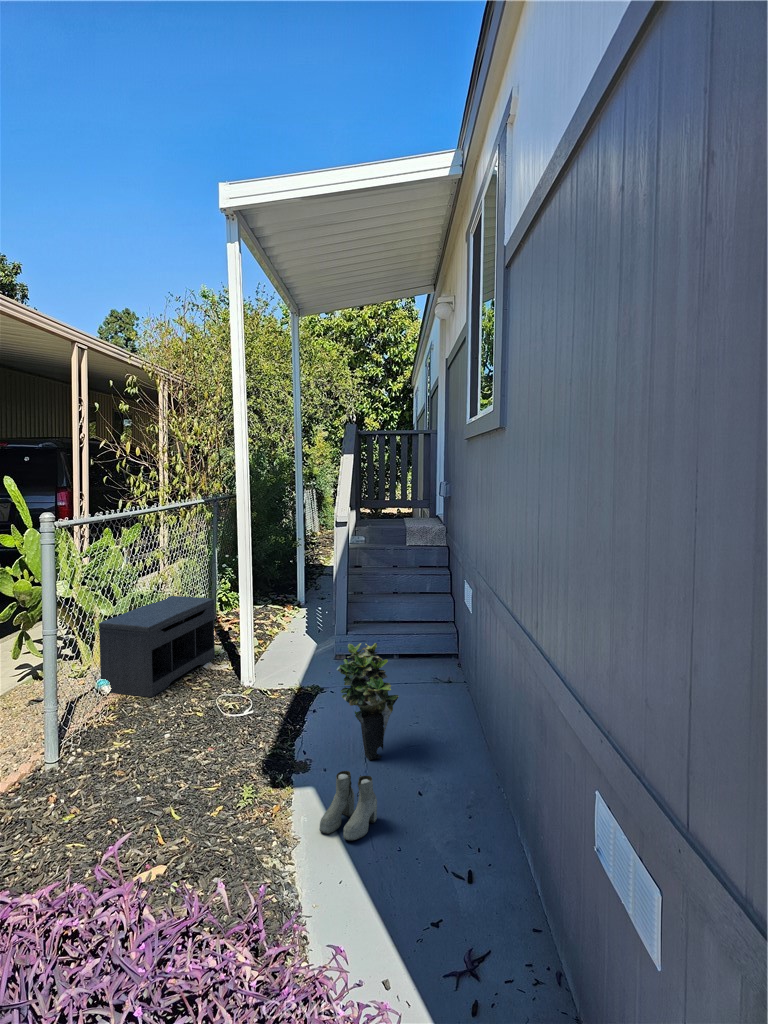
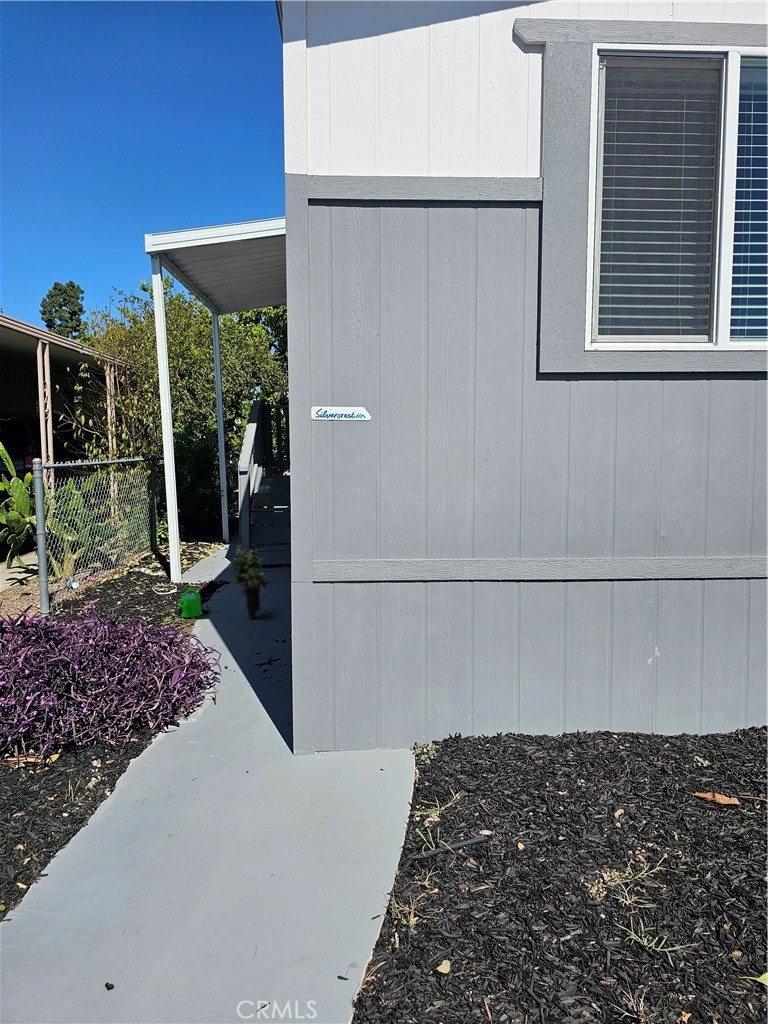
bench: present [99,596,215,697] -> none [69,530,154,594]
watering can: none [257,704,292,753] -> present [179,588,202,617]
boots: present [320,771,377,841] -> none [212,615,247,649]

